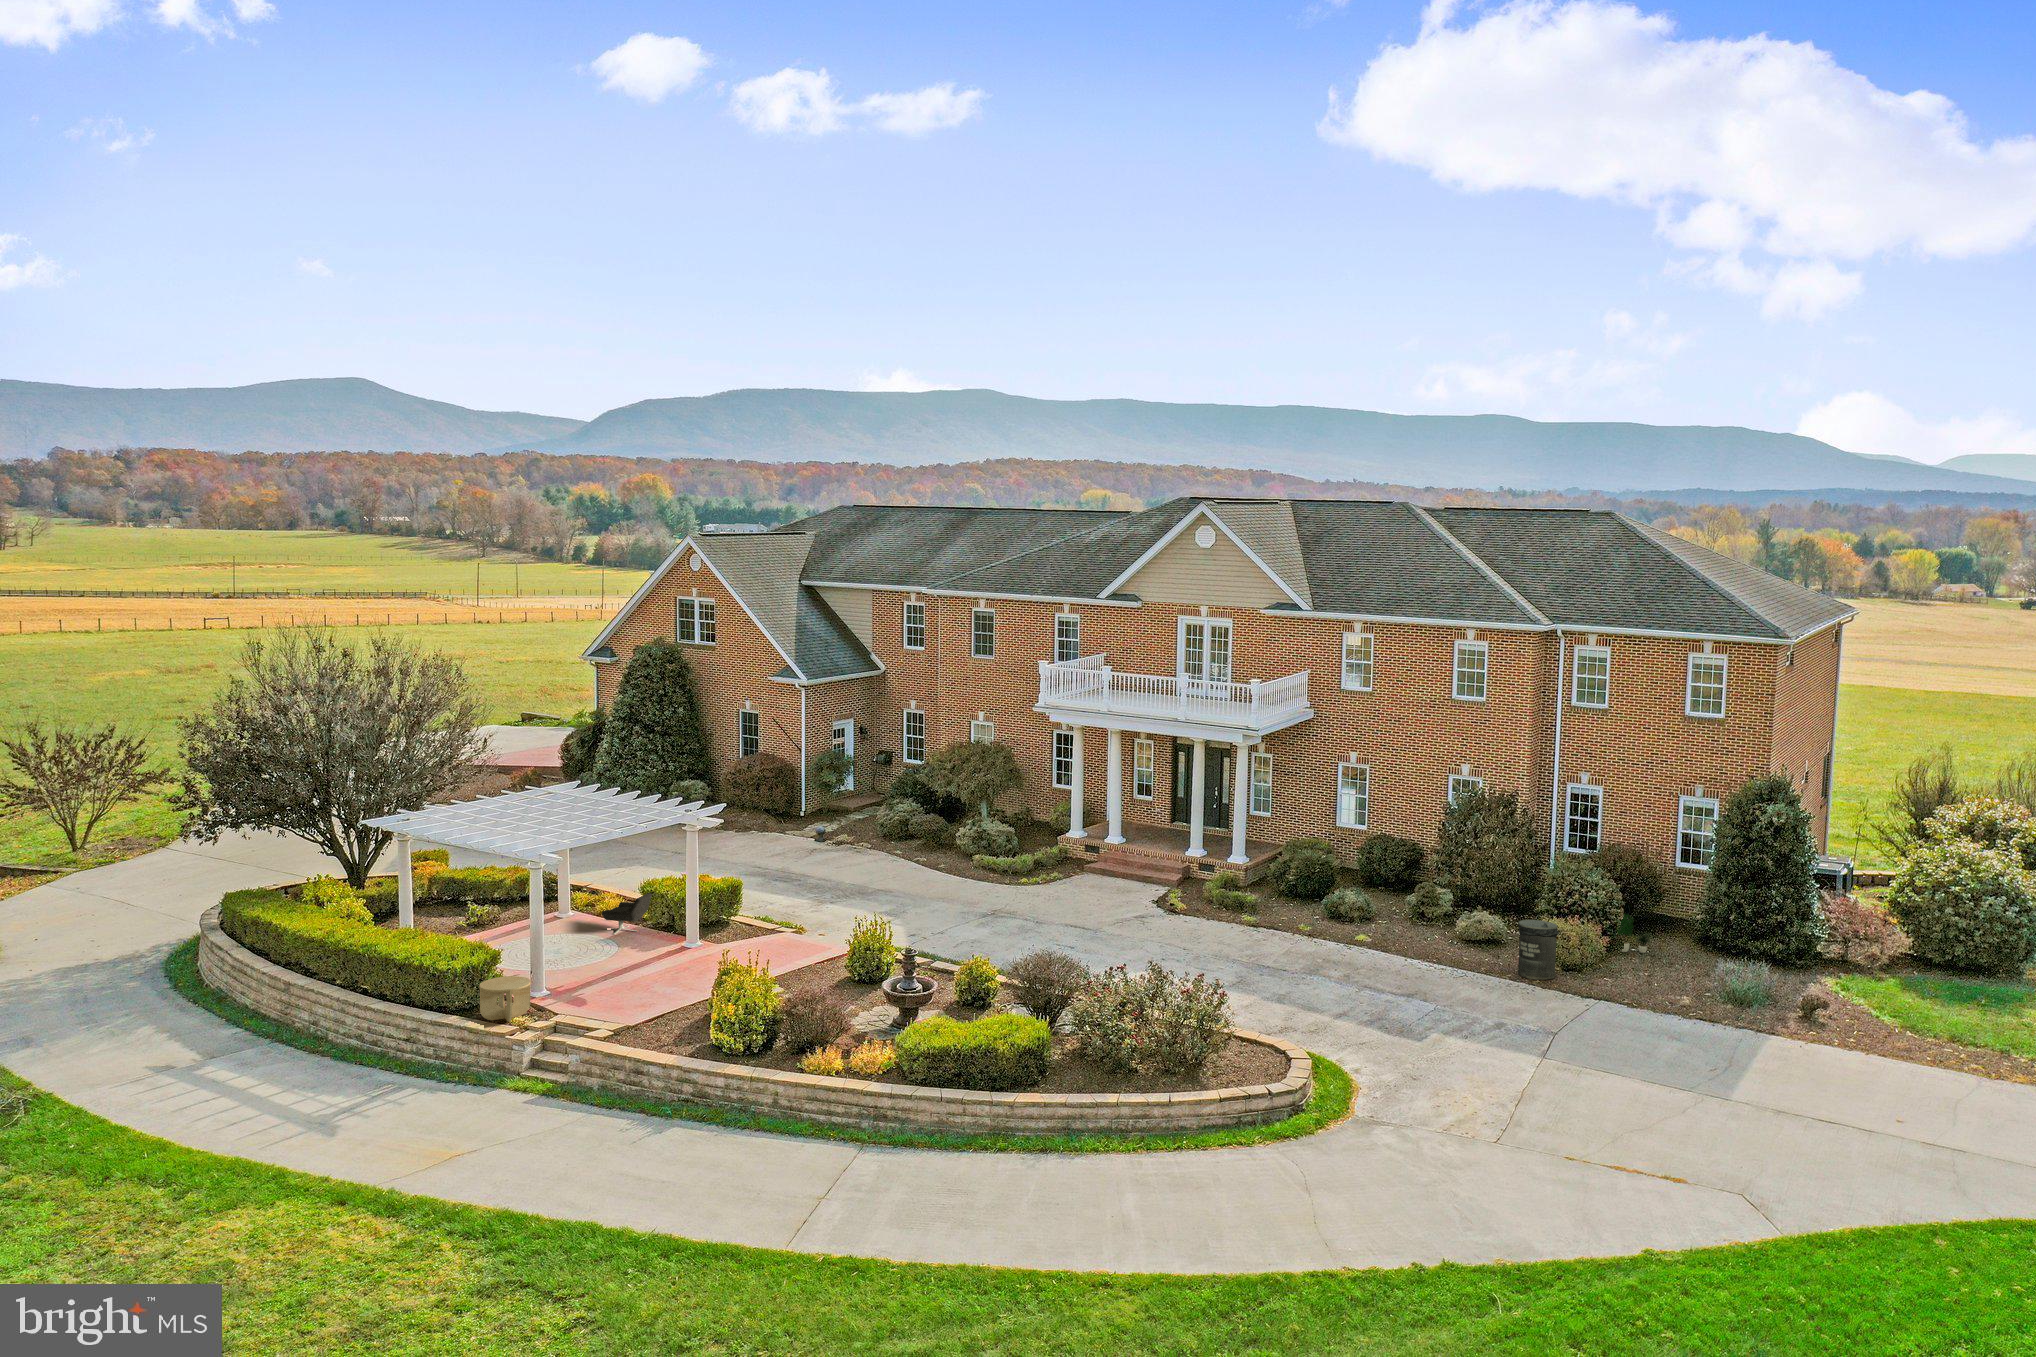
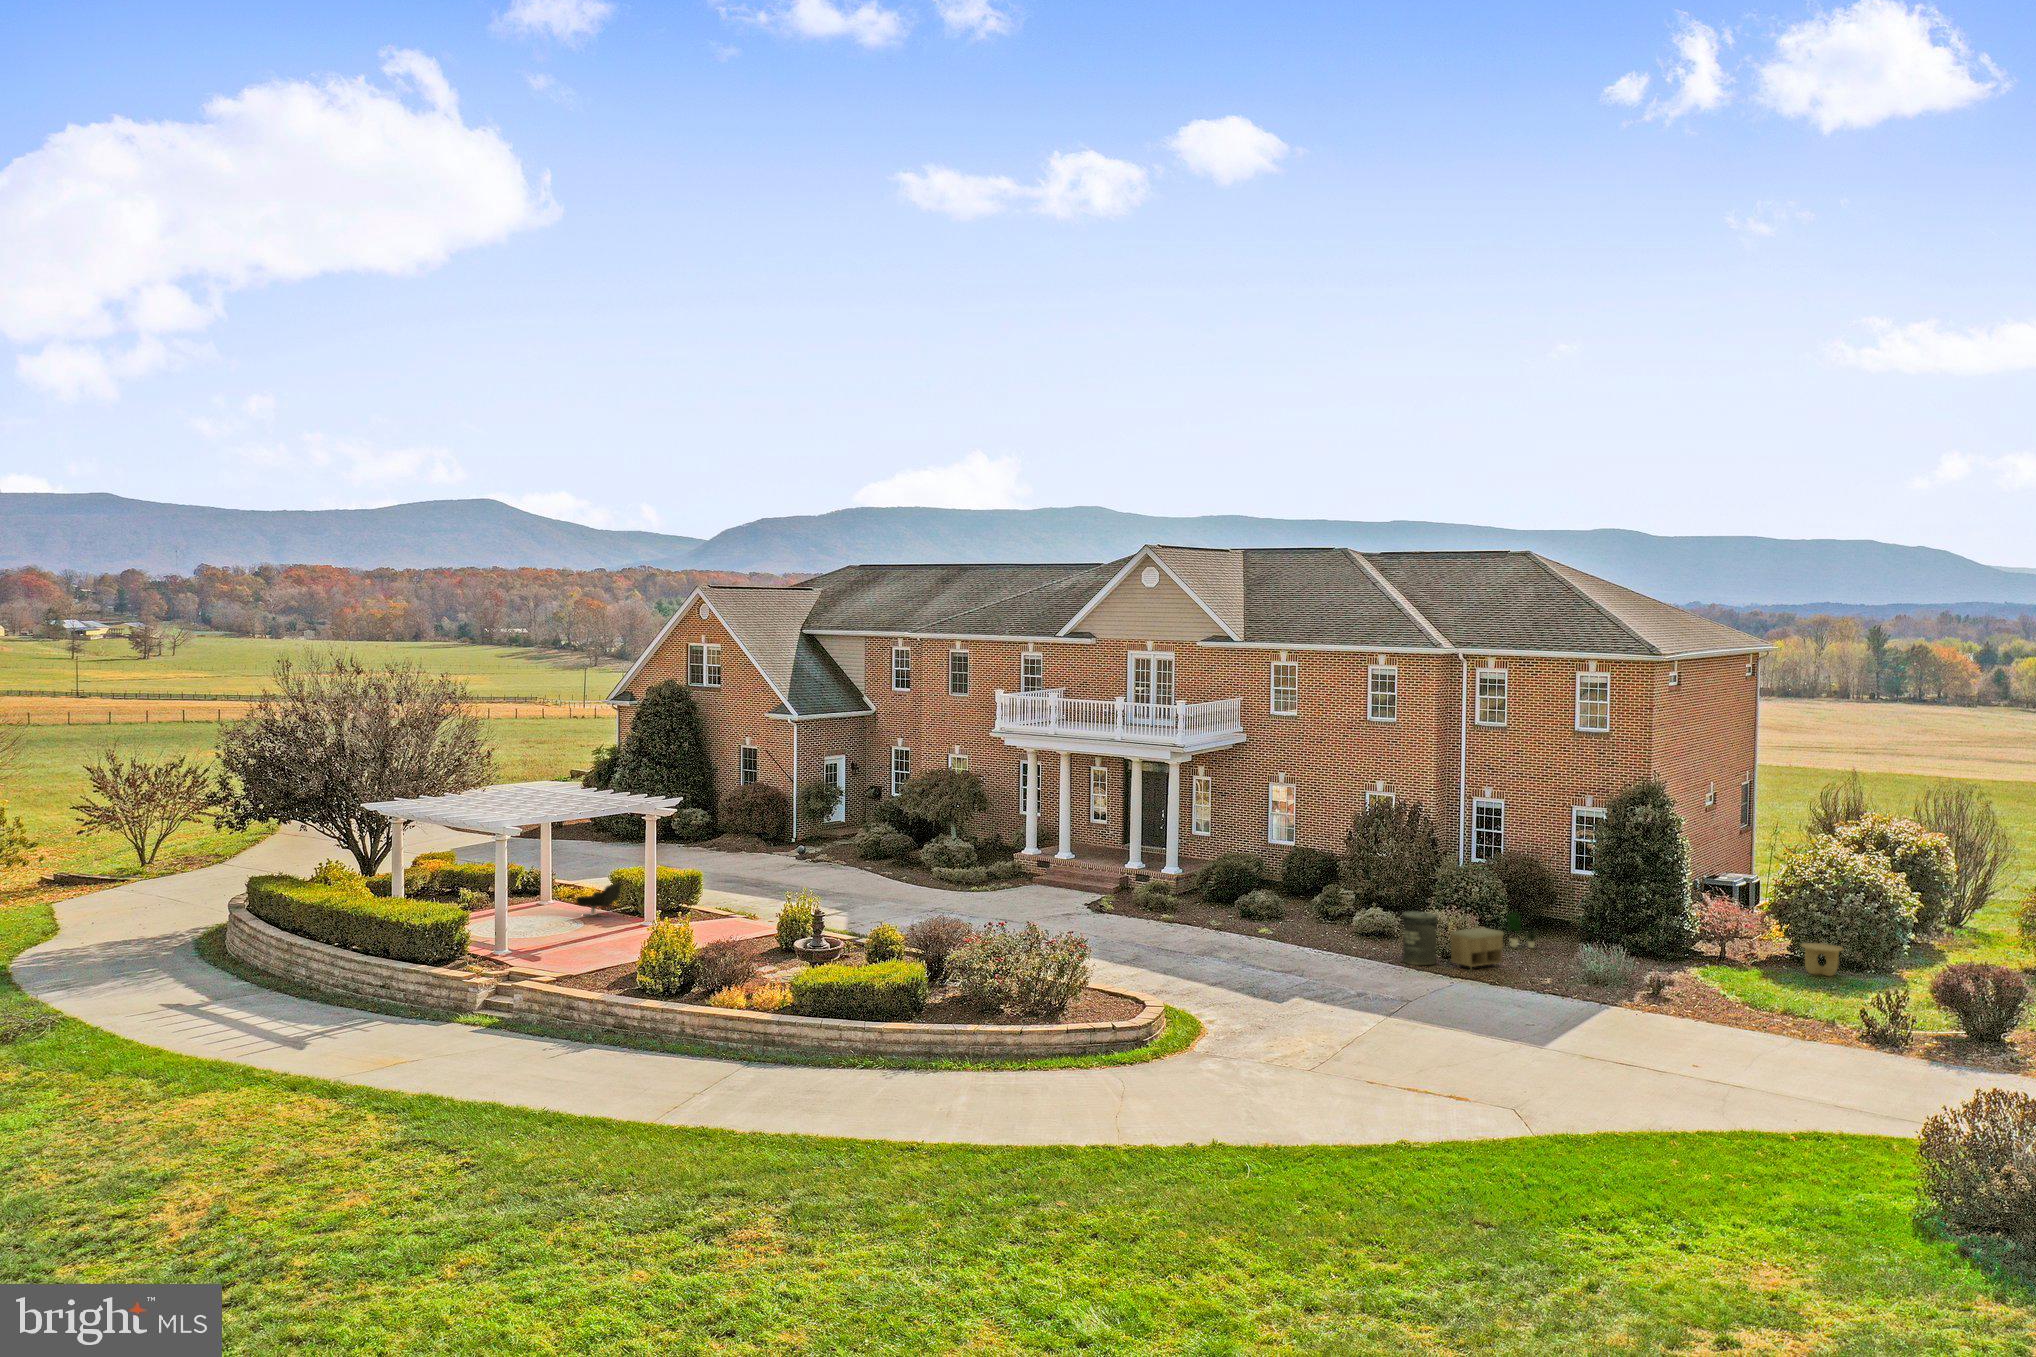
storage bench: none [1572,937,1629,985] -> present [1451,928,1504,968]
side table: present [479,976,531,1022] -> present [1801,943,1843,976]

